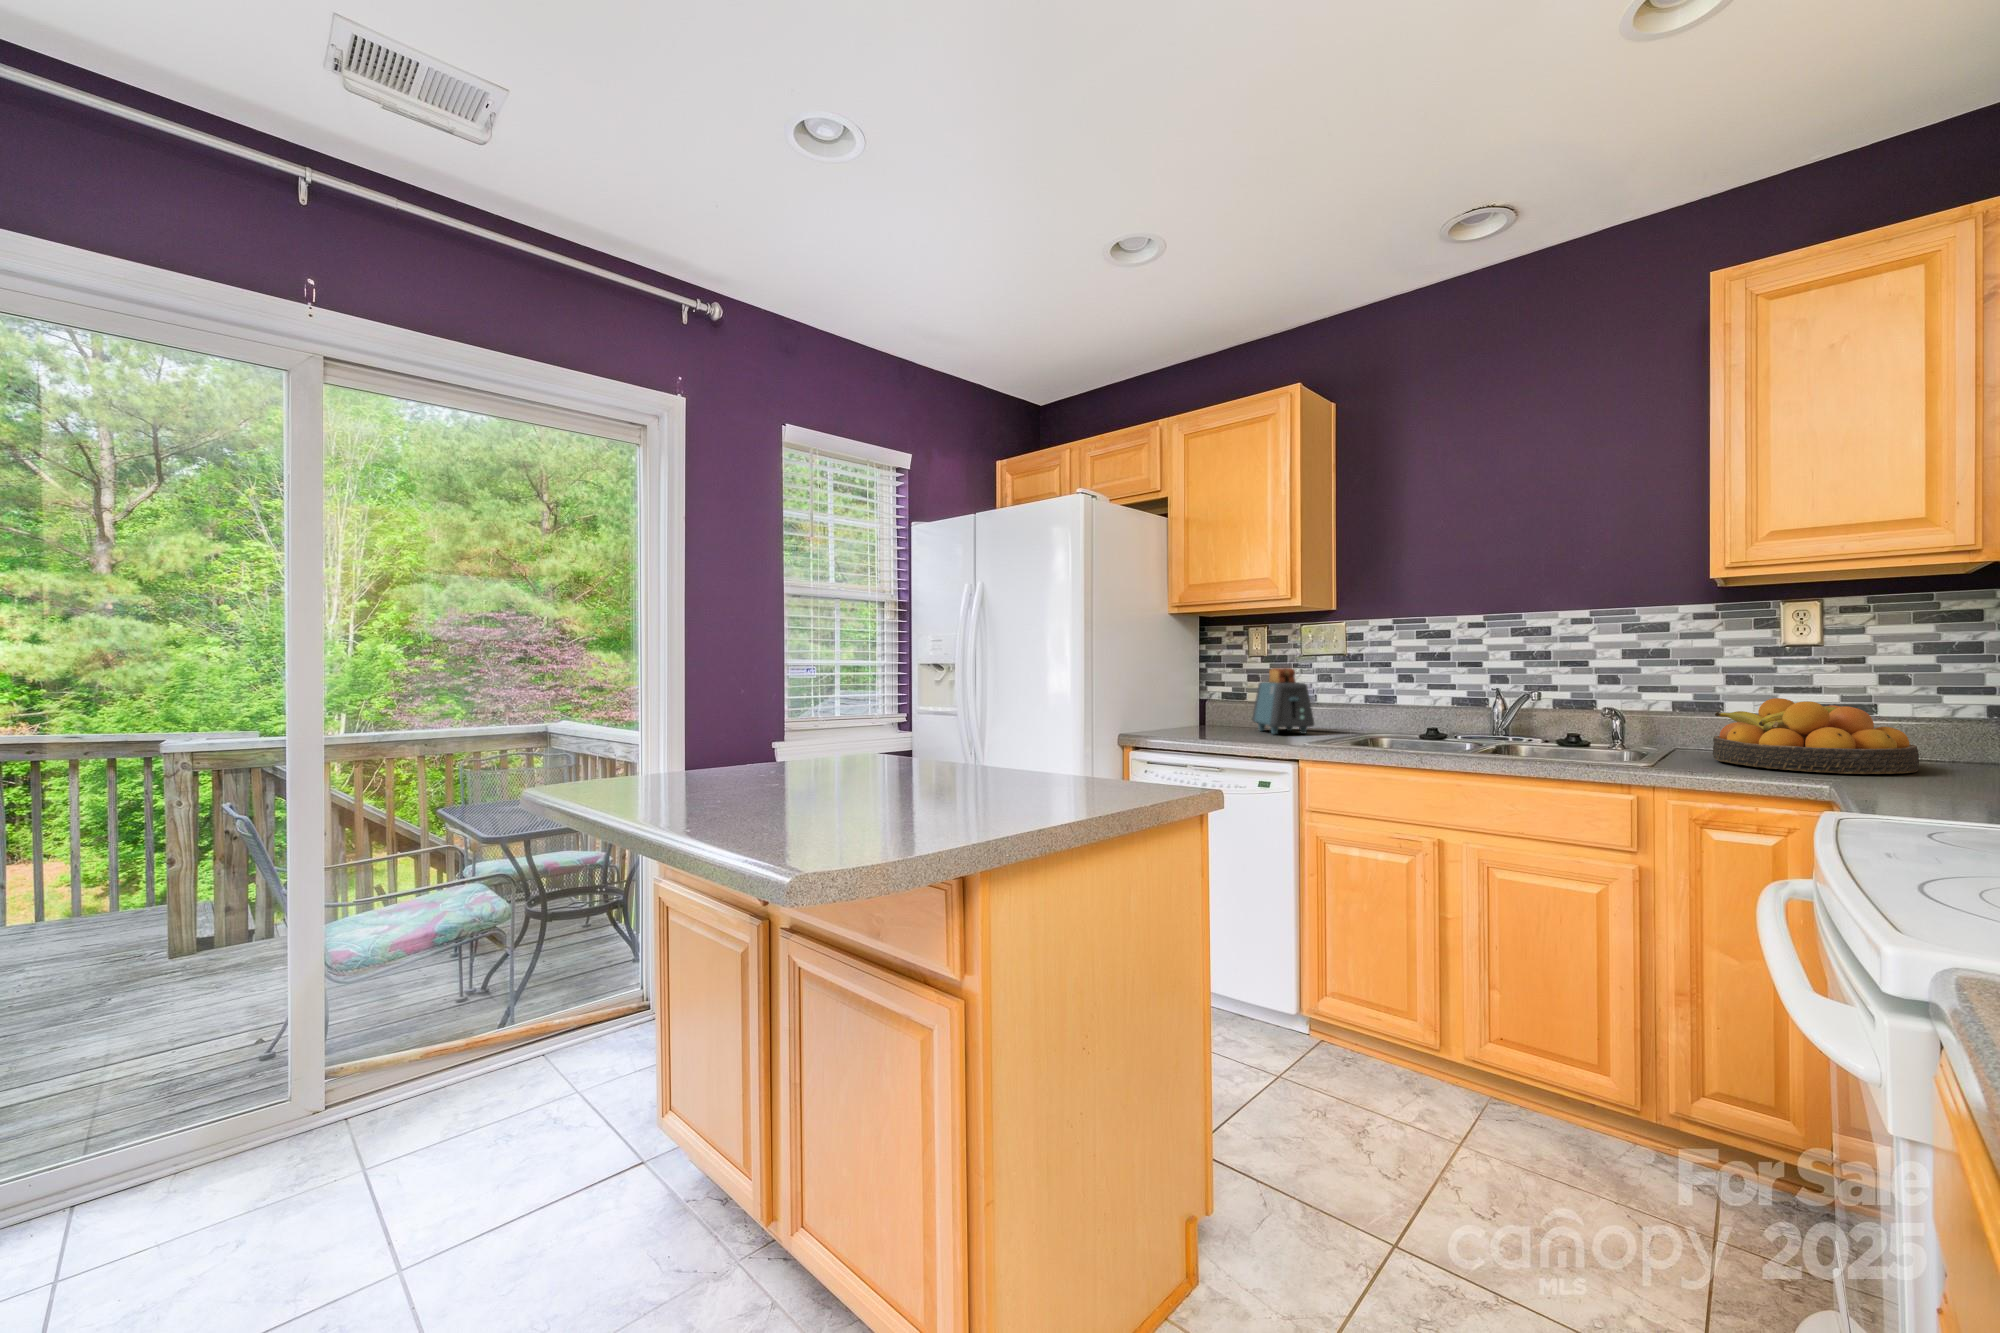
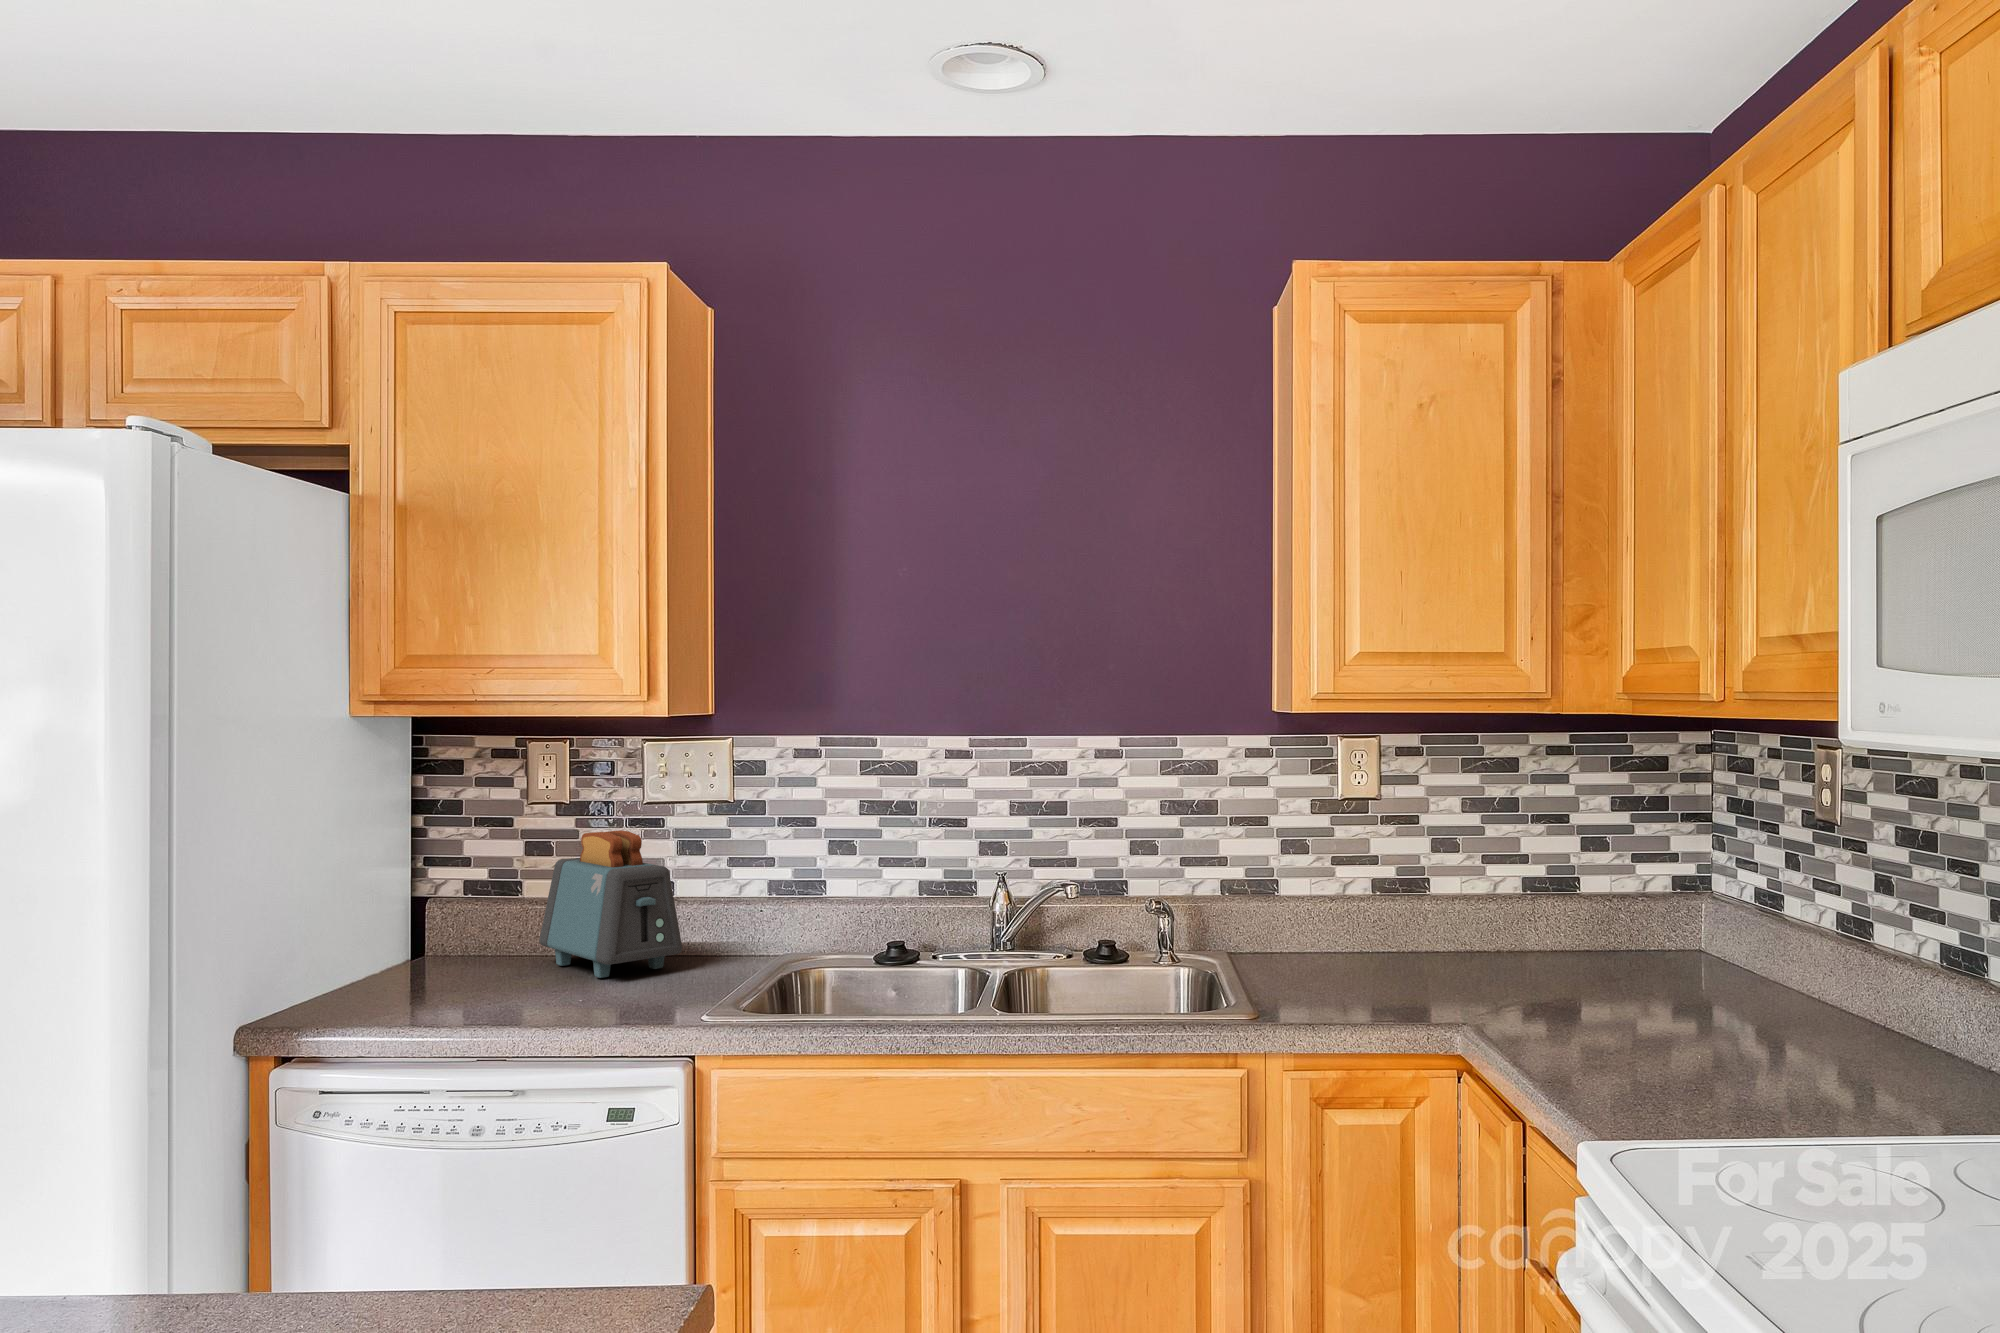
fruit bowl: present [1713,698,1919,774] -> none [1307,885,1531,1008]

